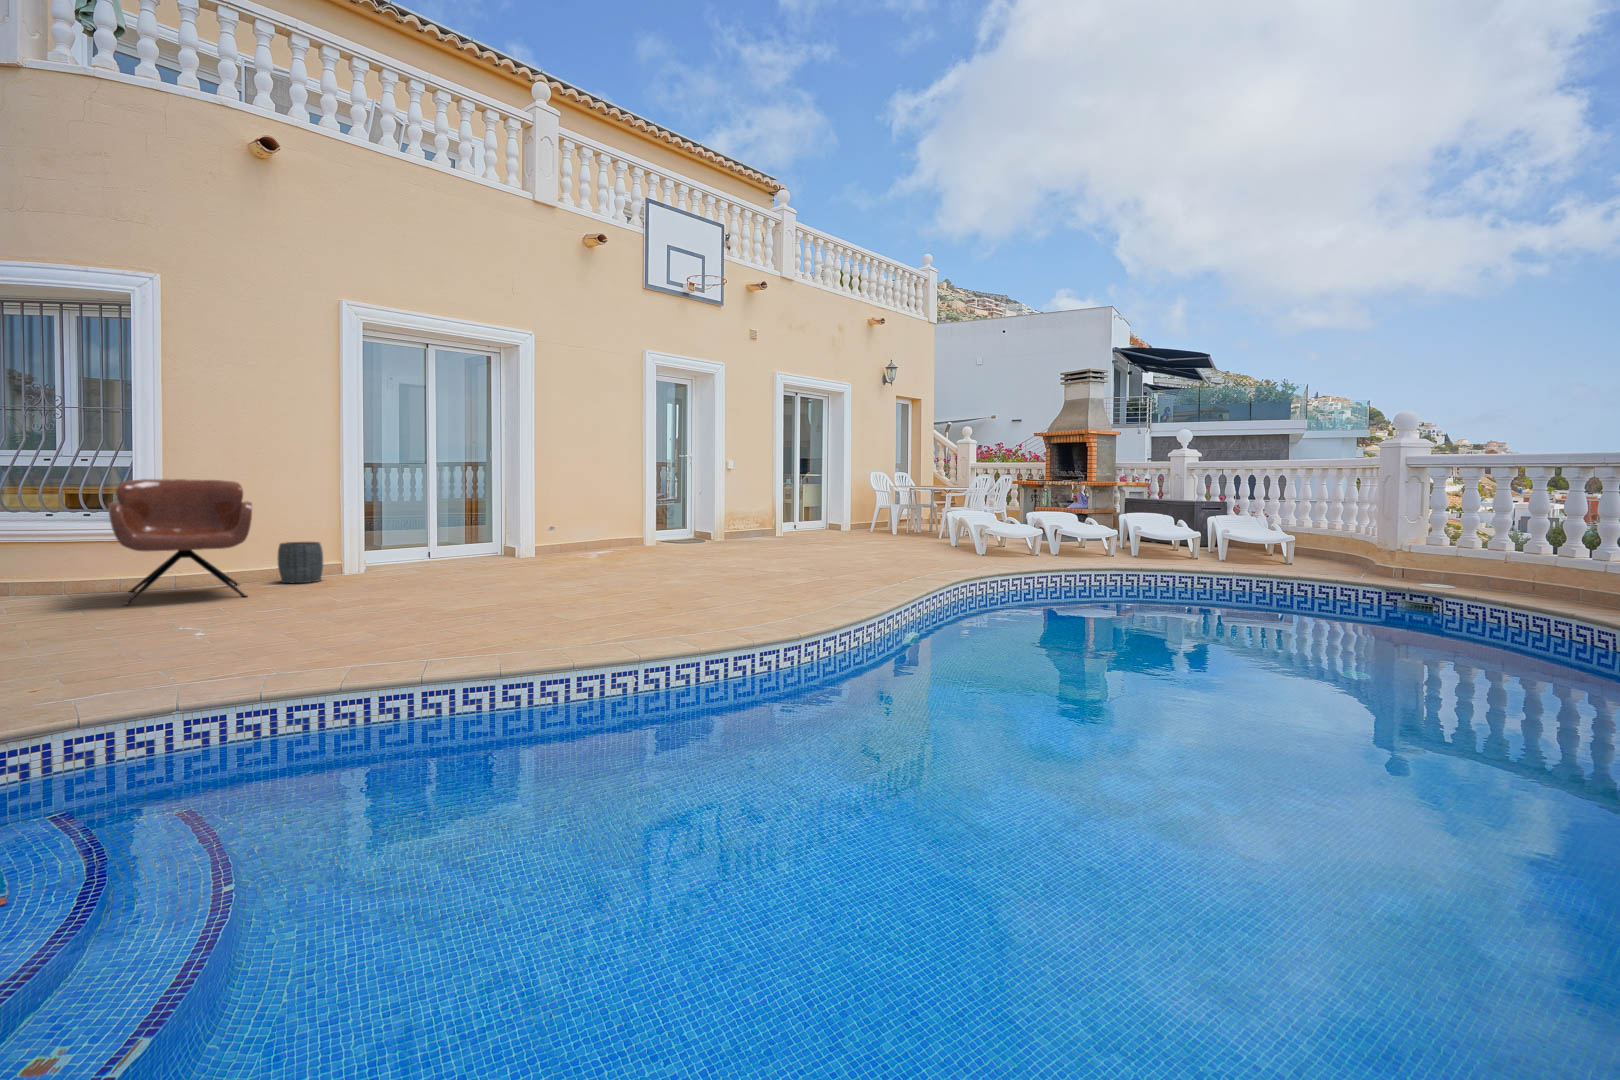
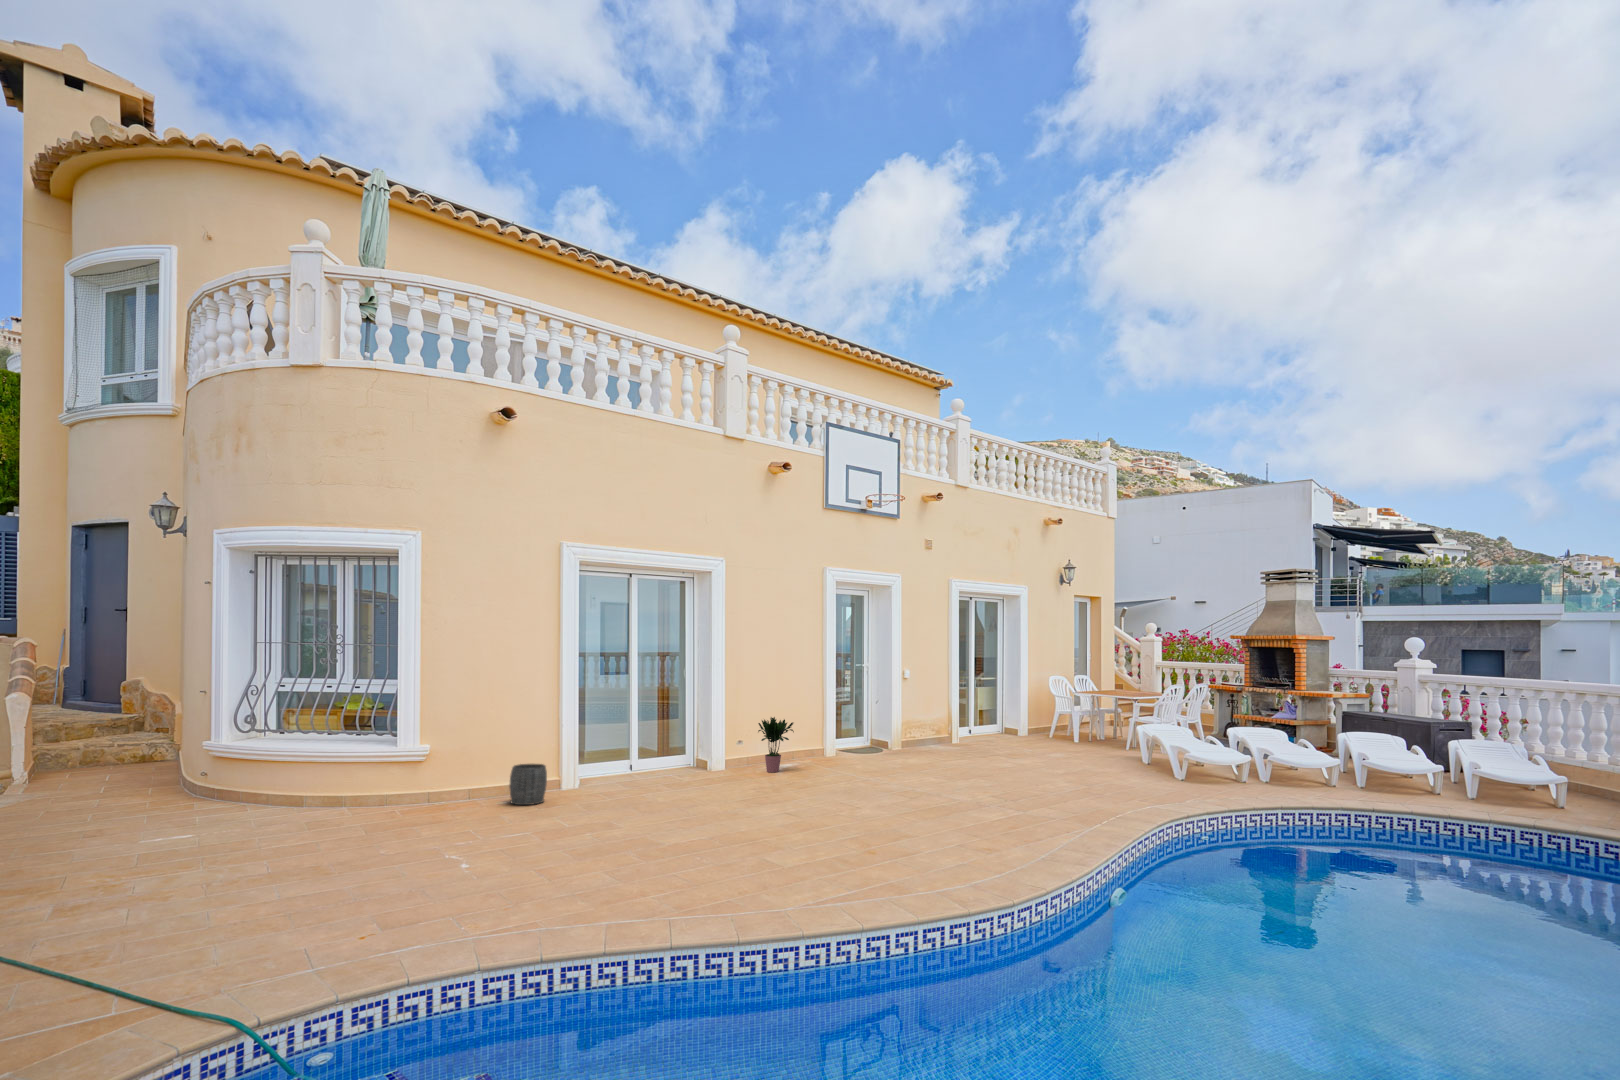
armchair: present [108,479,252,605] -> none [391,710,500,830]
potted plant: none [570,501,612,556] -> present [758,717,794,772]

